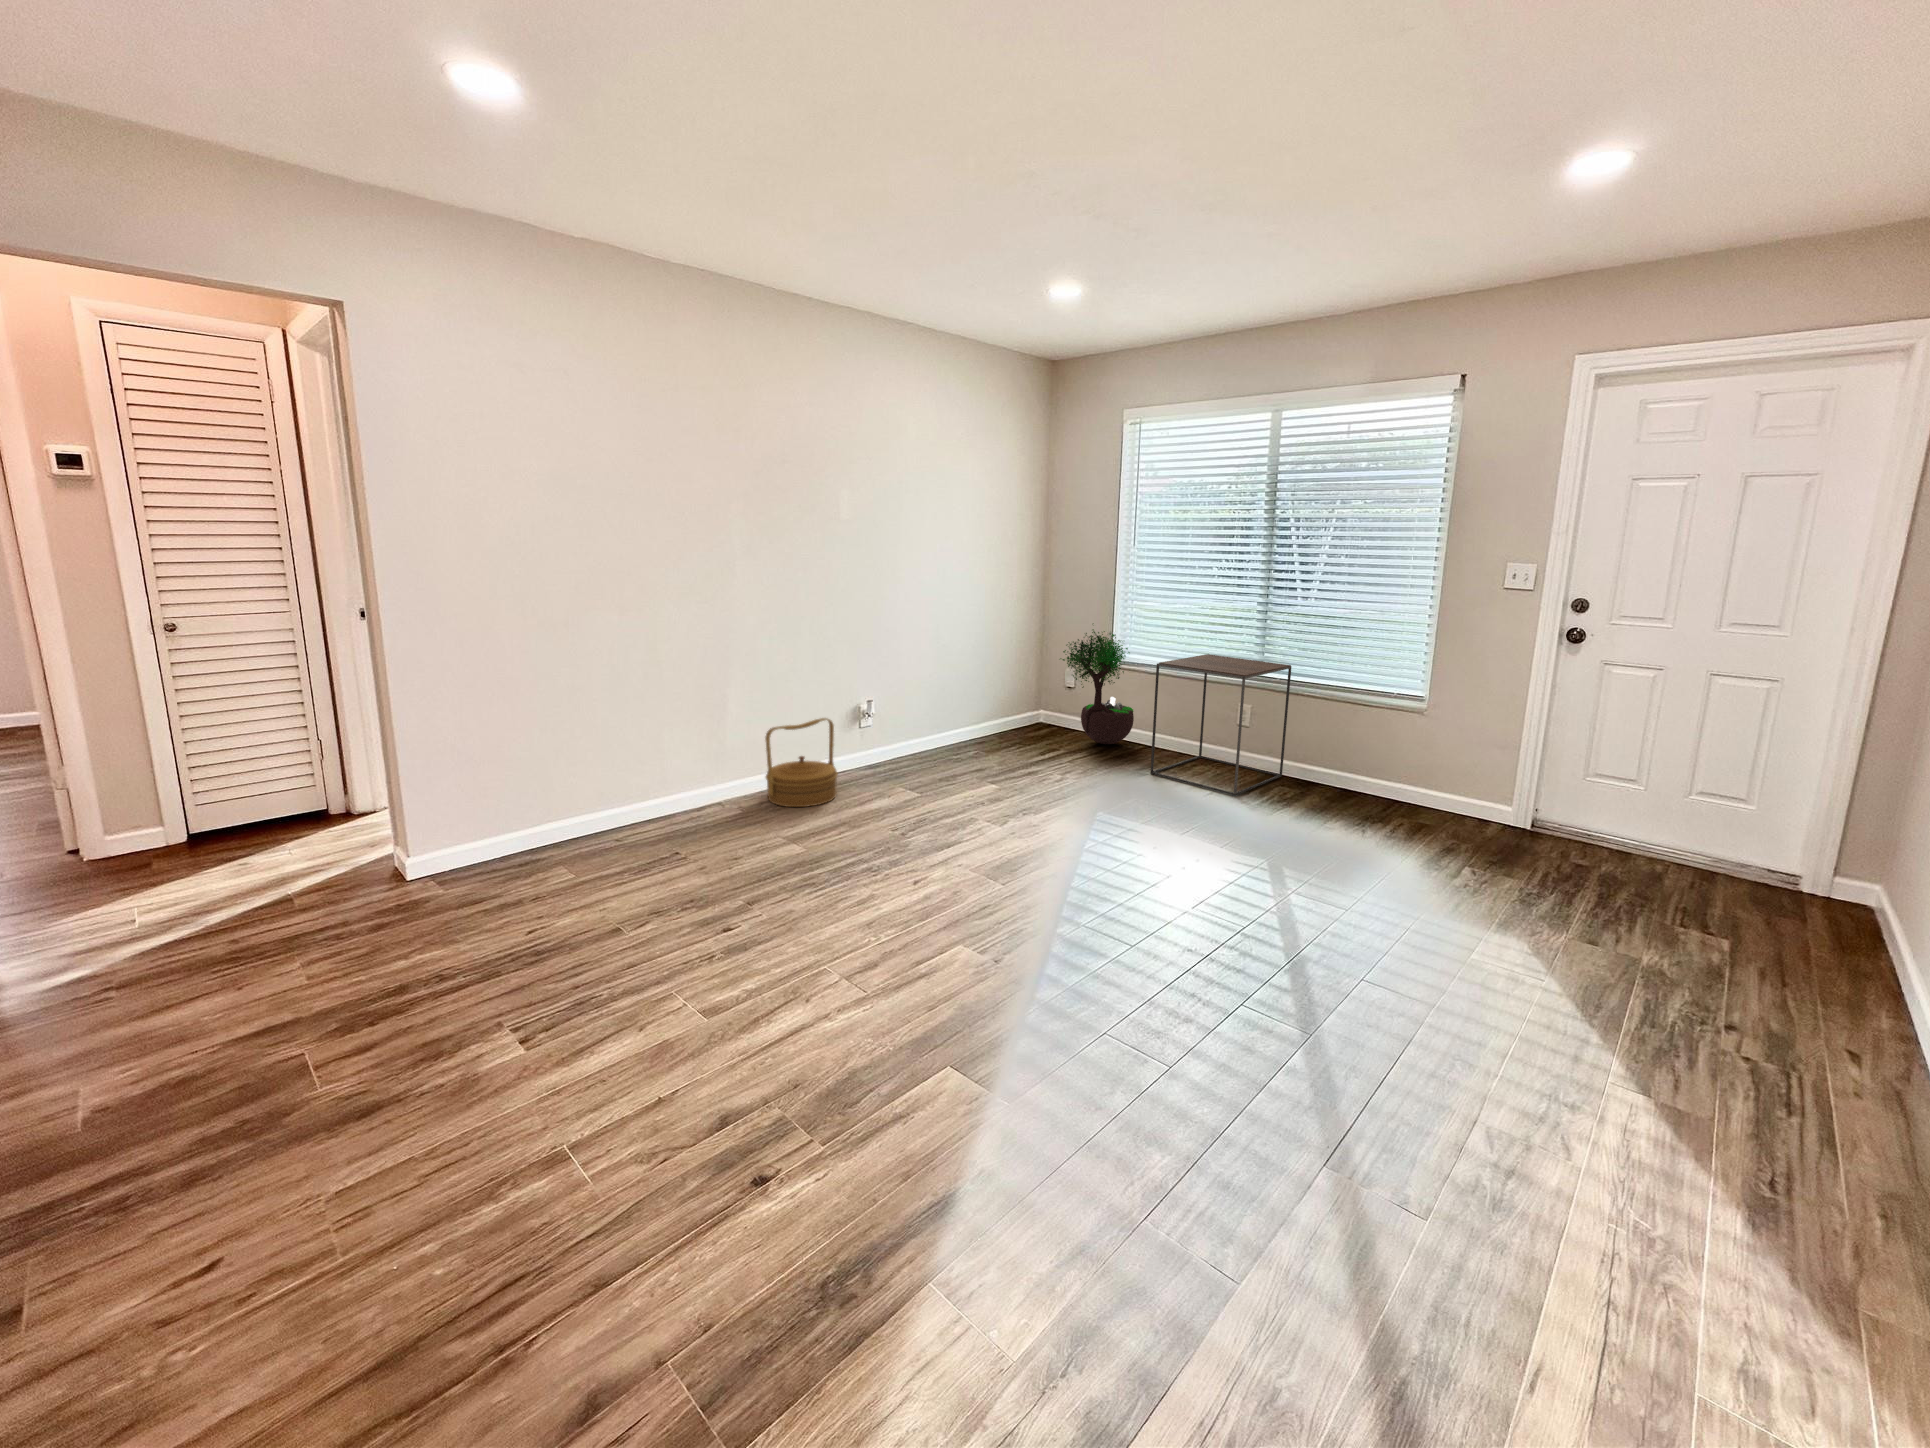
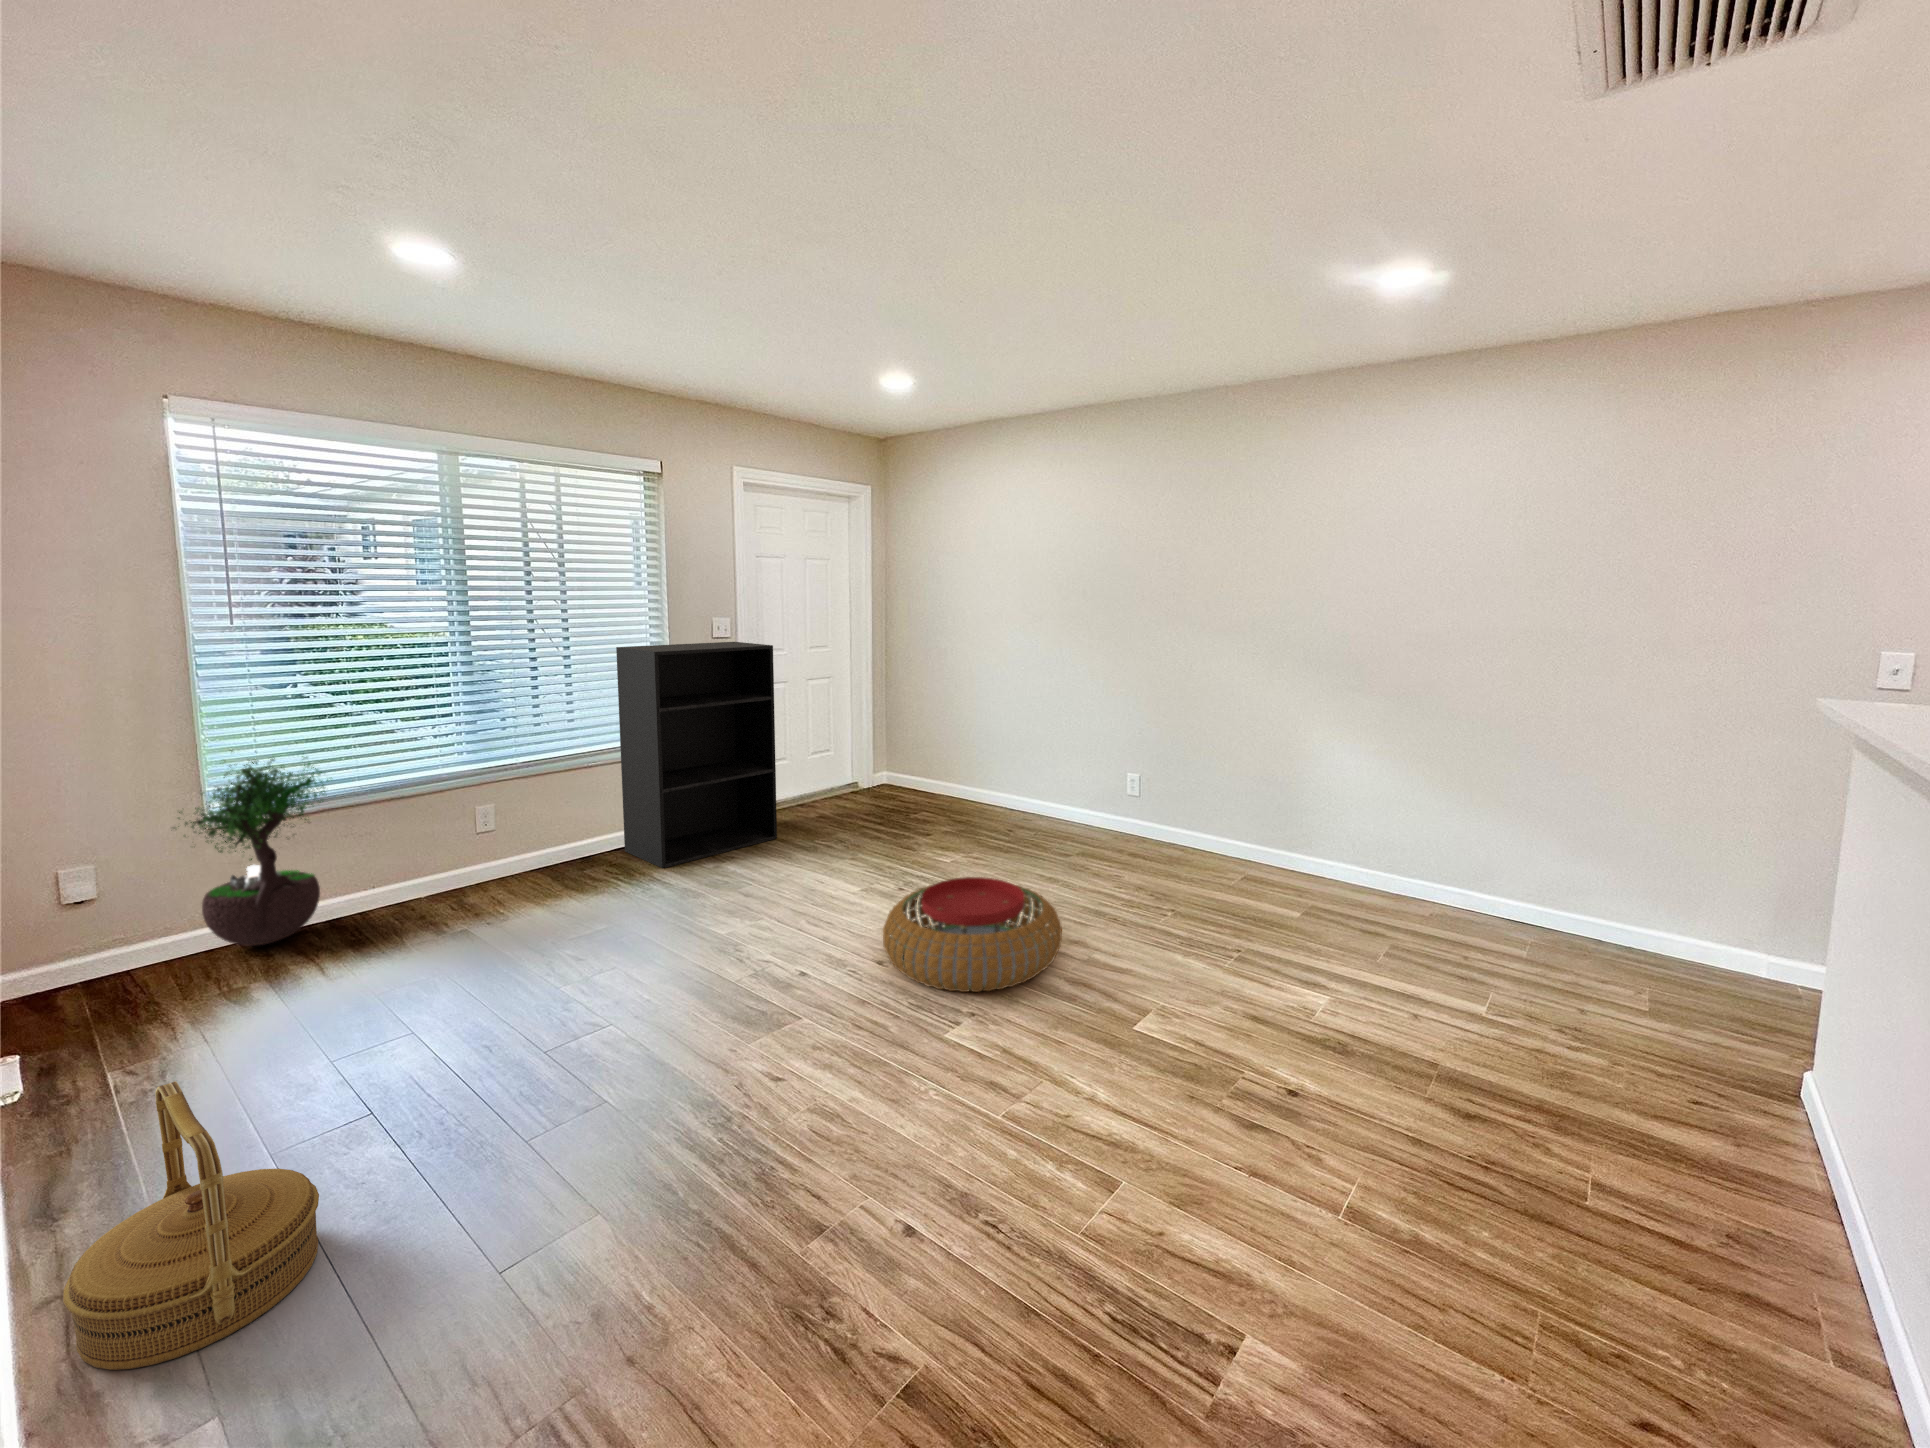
bookshelf: none [1298,590,1499,849] -> present [616,642,777,868]
side table: present [1151,654,1291,796] -> none [417,737,597,921]
pouf: none [1023,868,1245,1019] -> present [883,877,1062,992]

